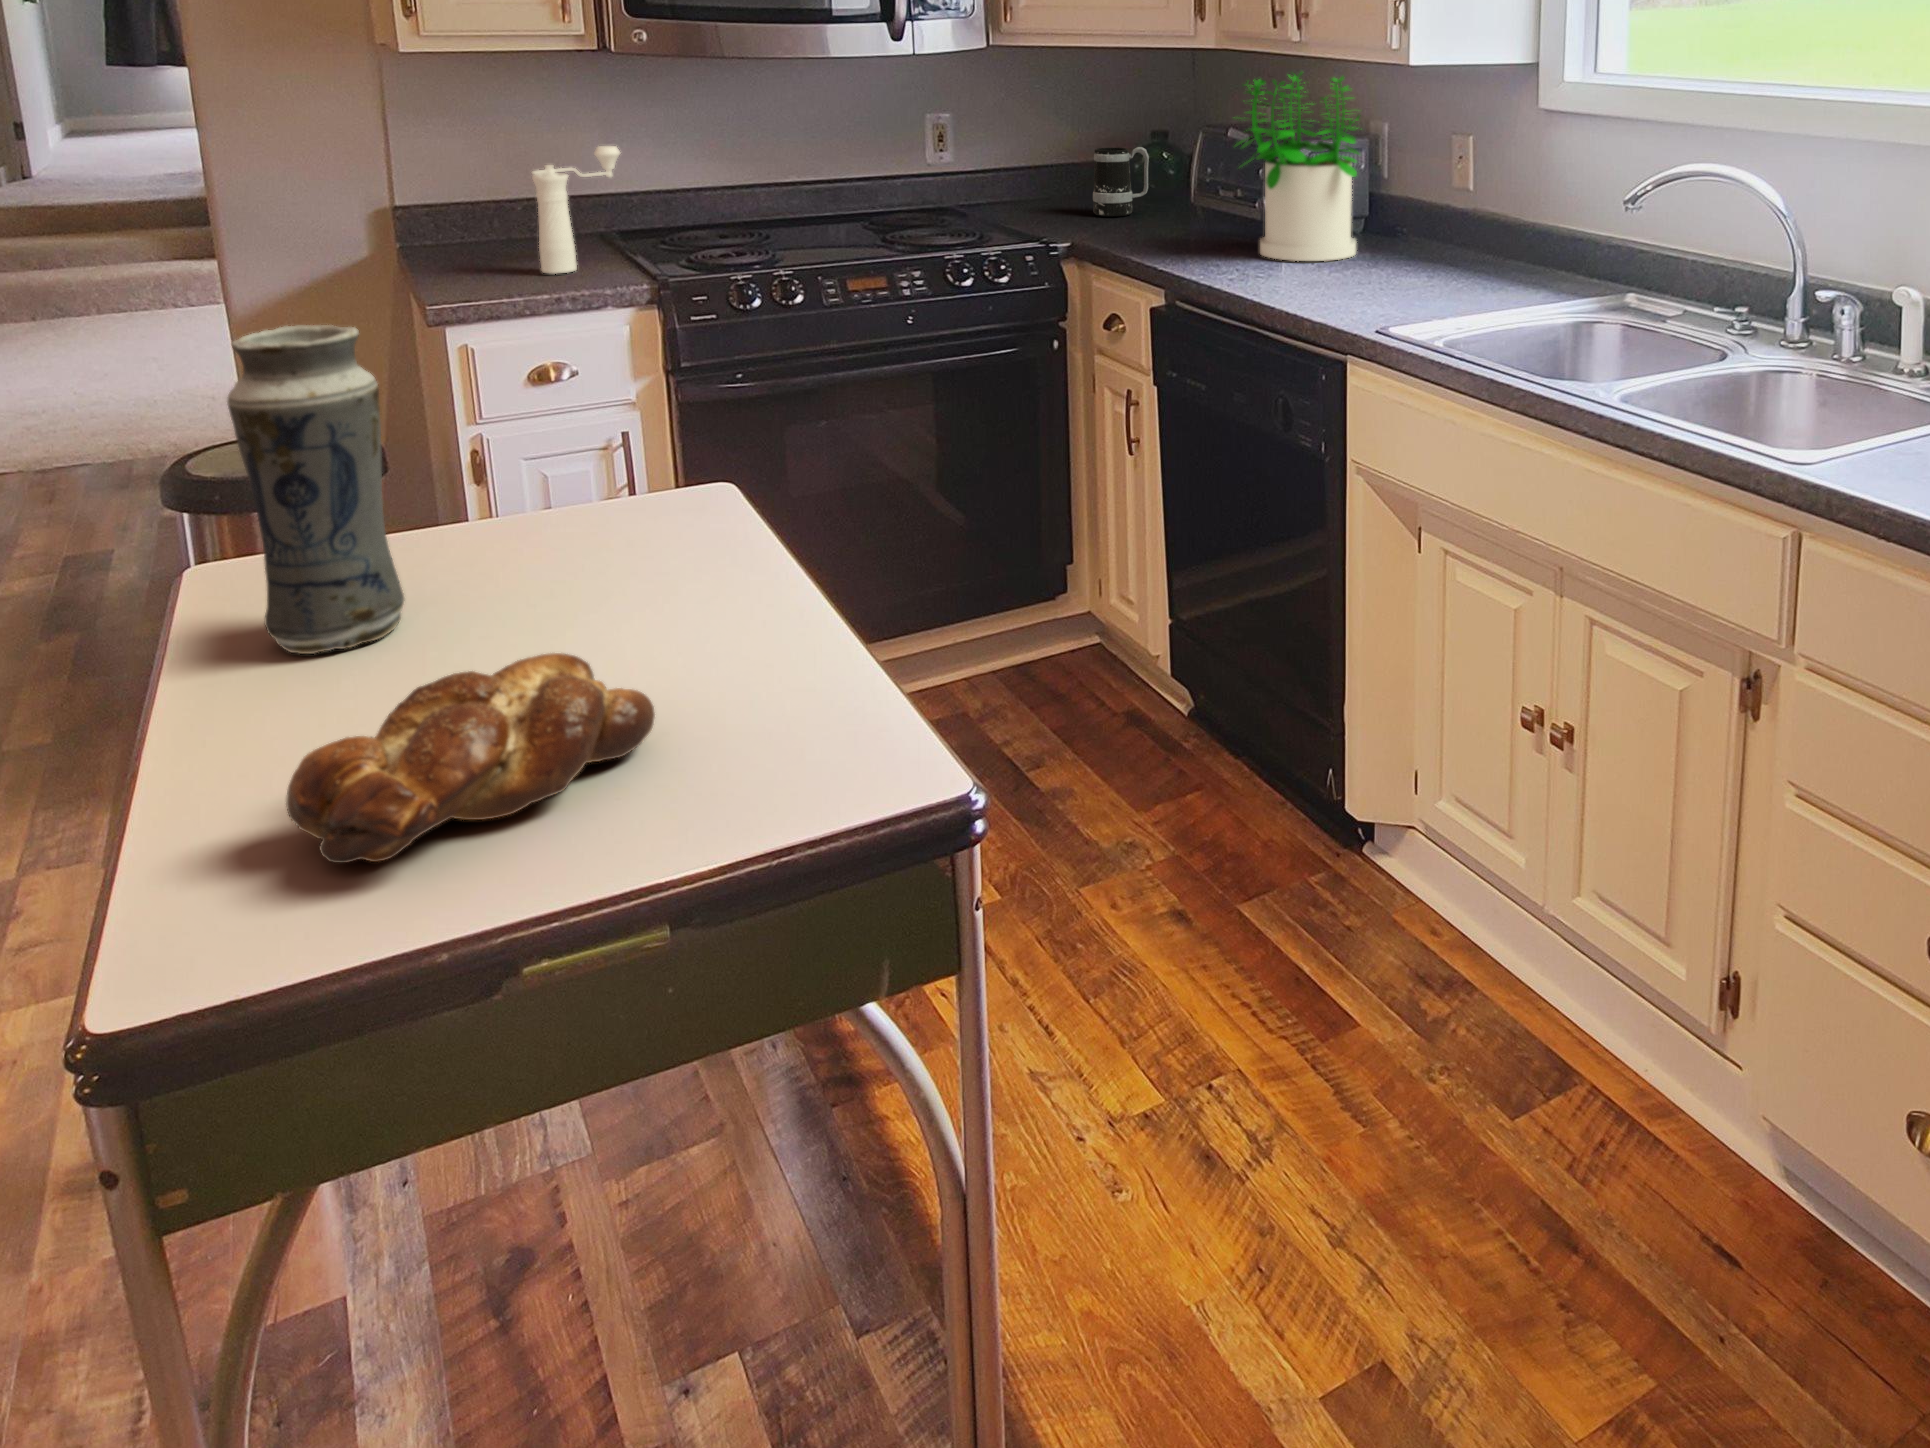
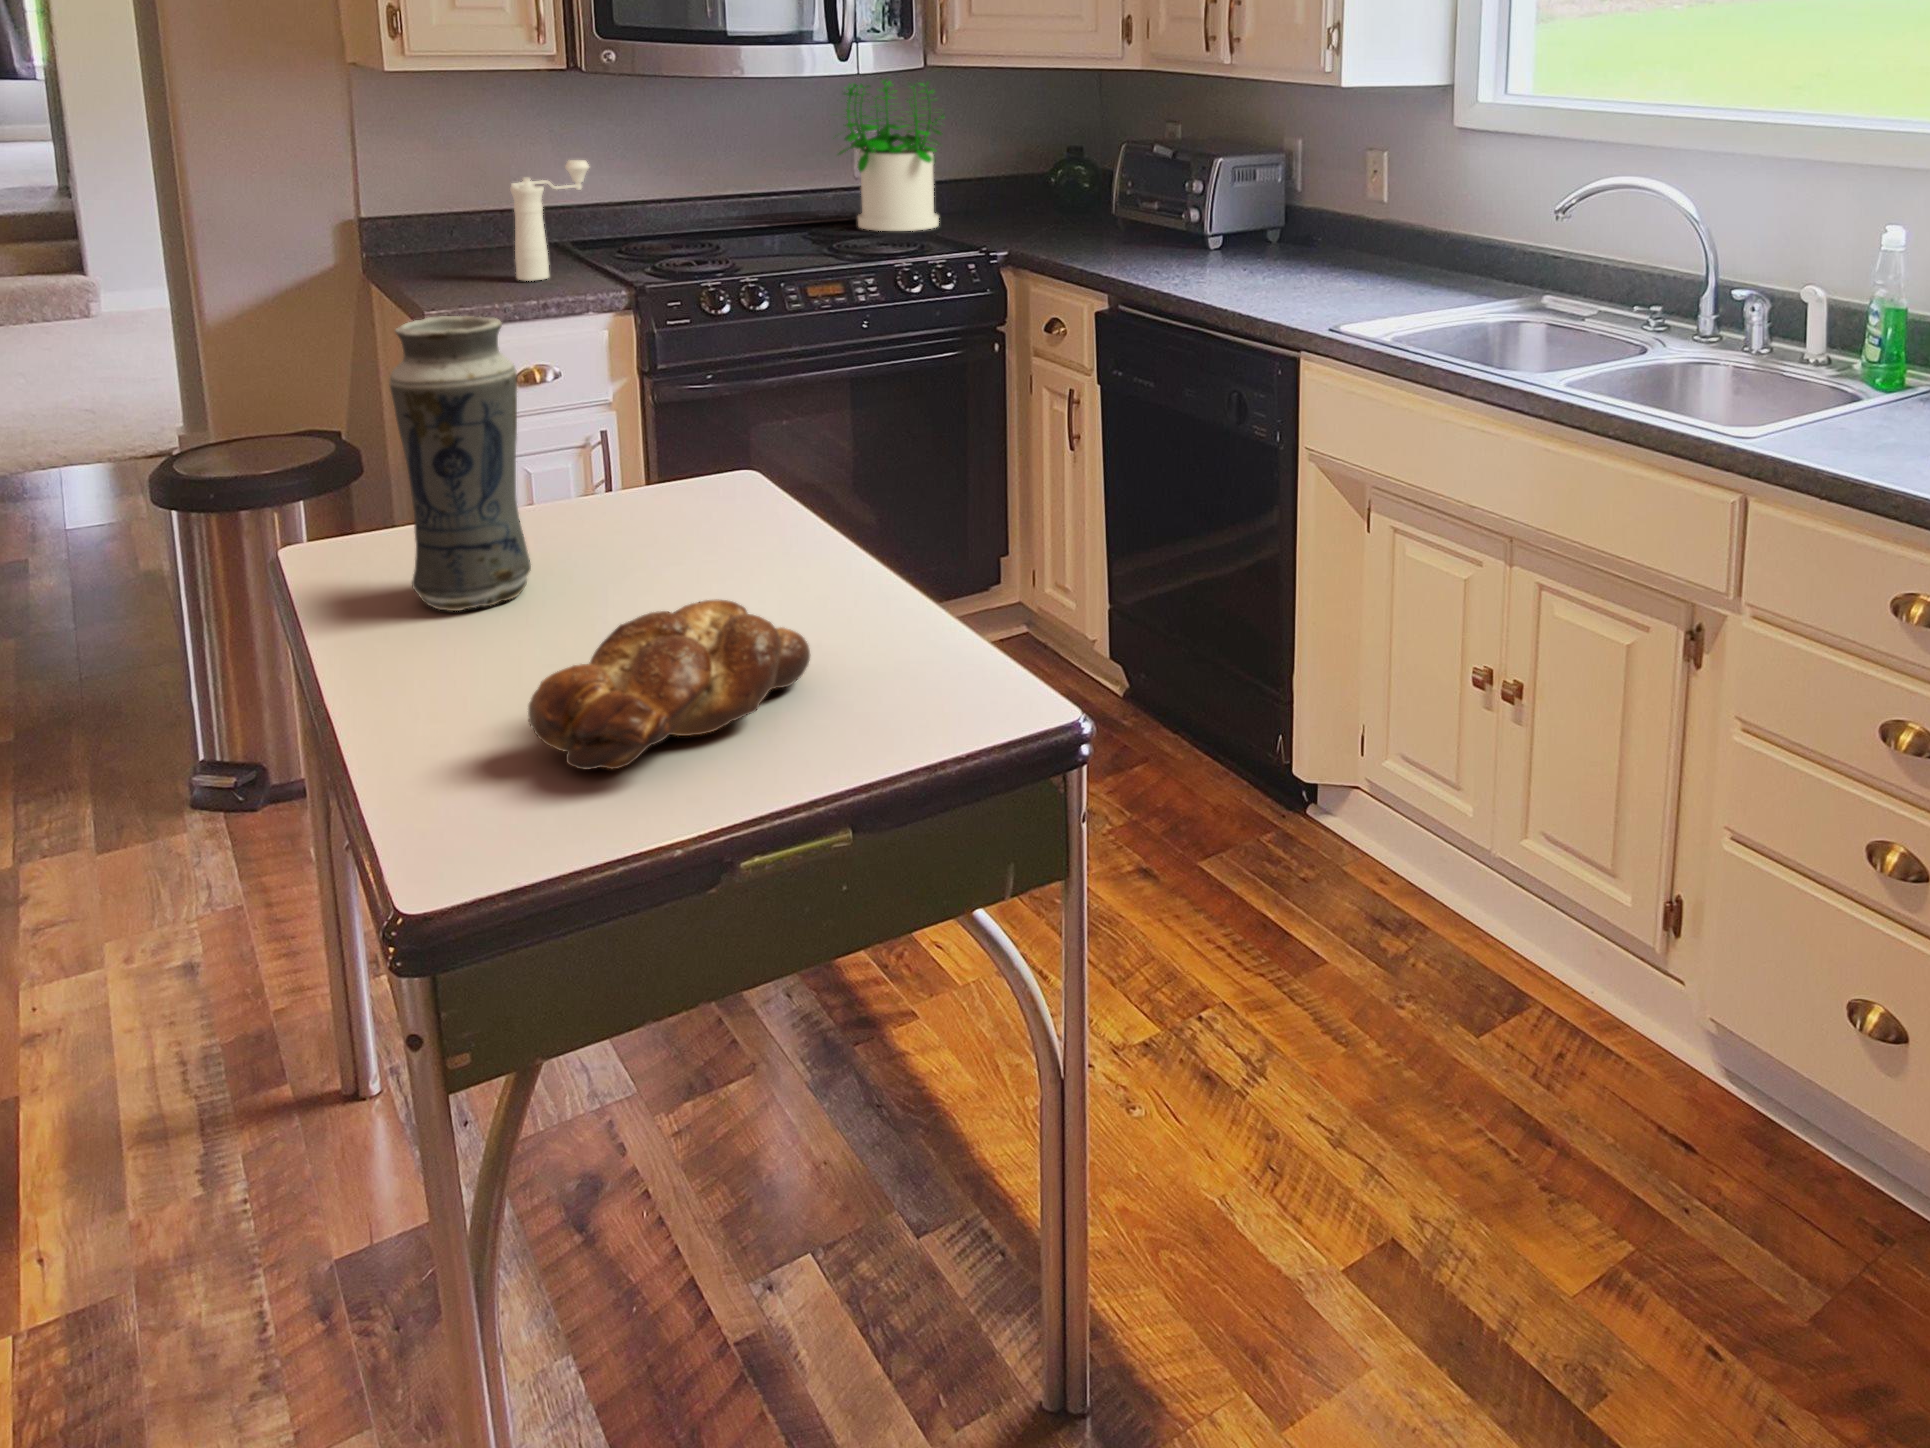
potted plant: present [1235,73,1359,261] -> present [833,80,944,231]
mug: present [1093,147,1149,216] -> none [1019,163,1072,229]

